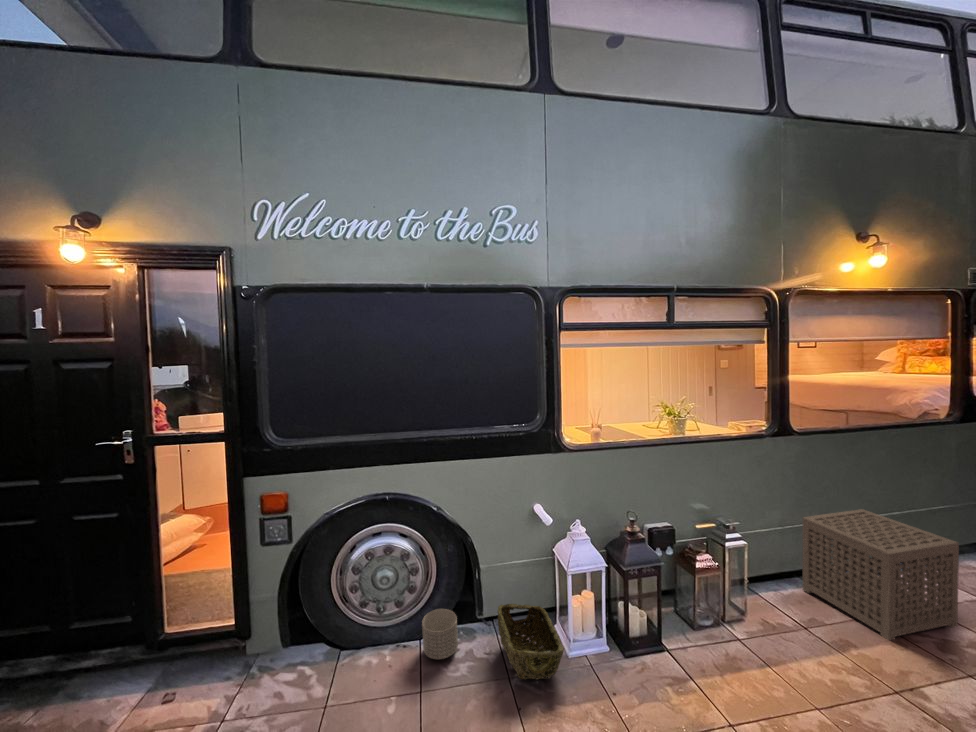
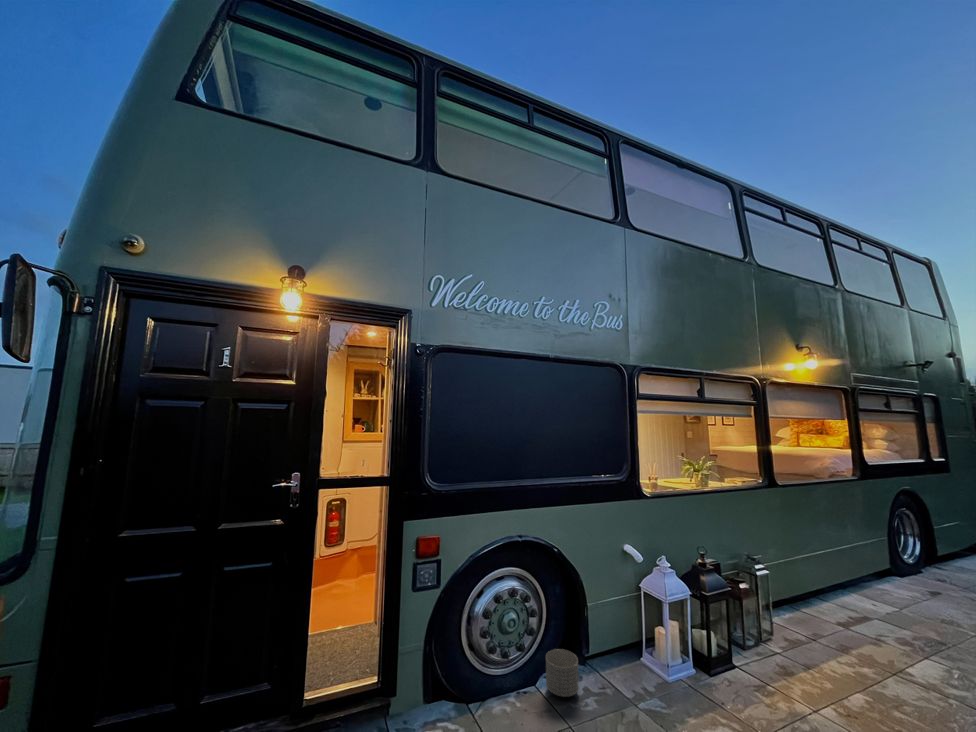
side table: present [803,509,959,640] -> none [789,546,901,644]
woven basket: present [498,604,564,679] -> none [603,639,681,701]

